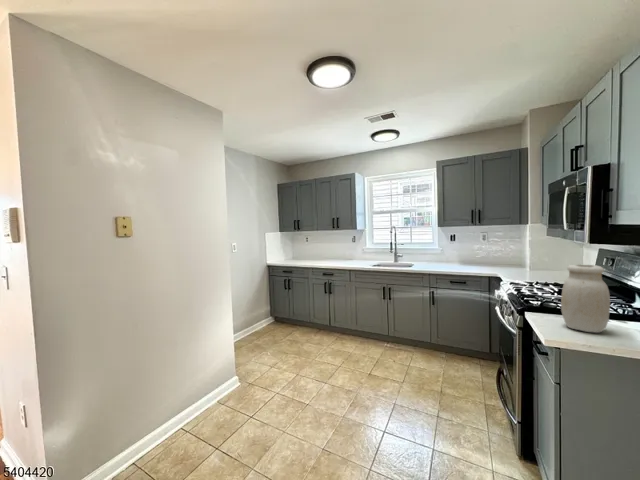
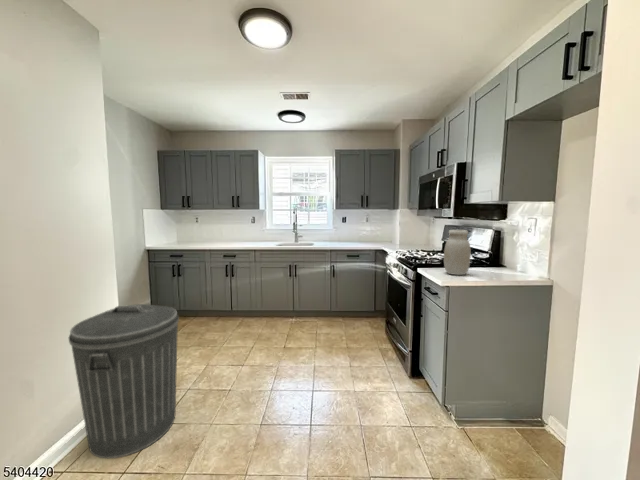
trash can: none [183,319,260,445] -> present [69,304,179,458]

